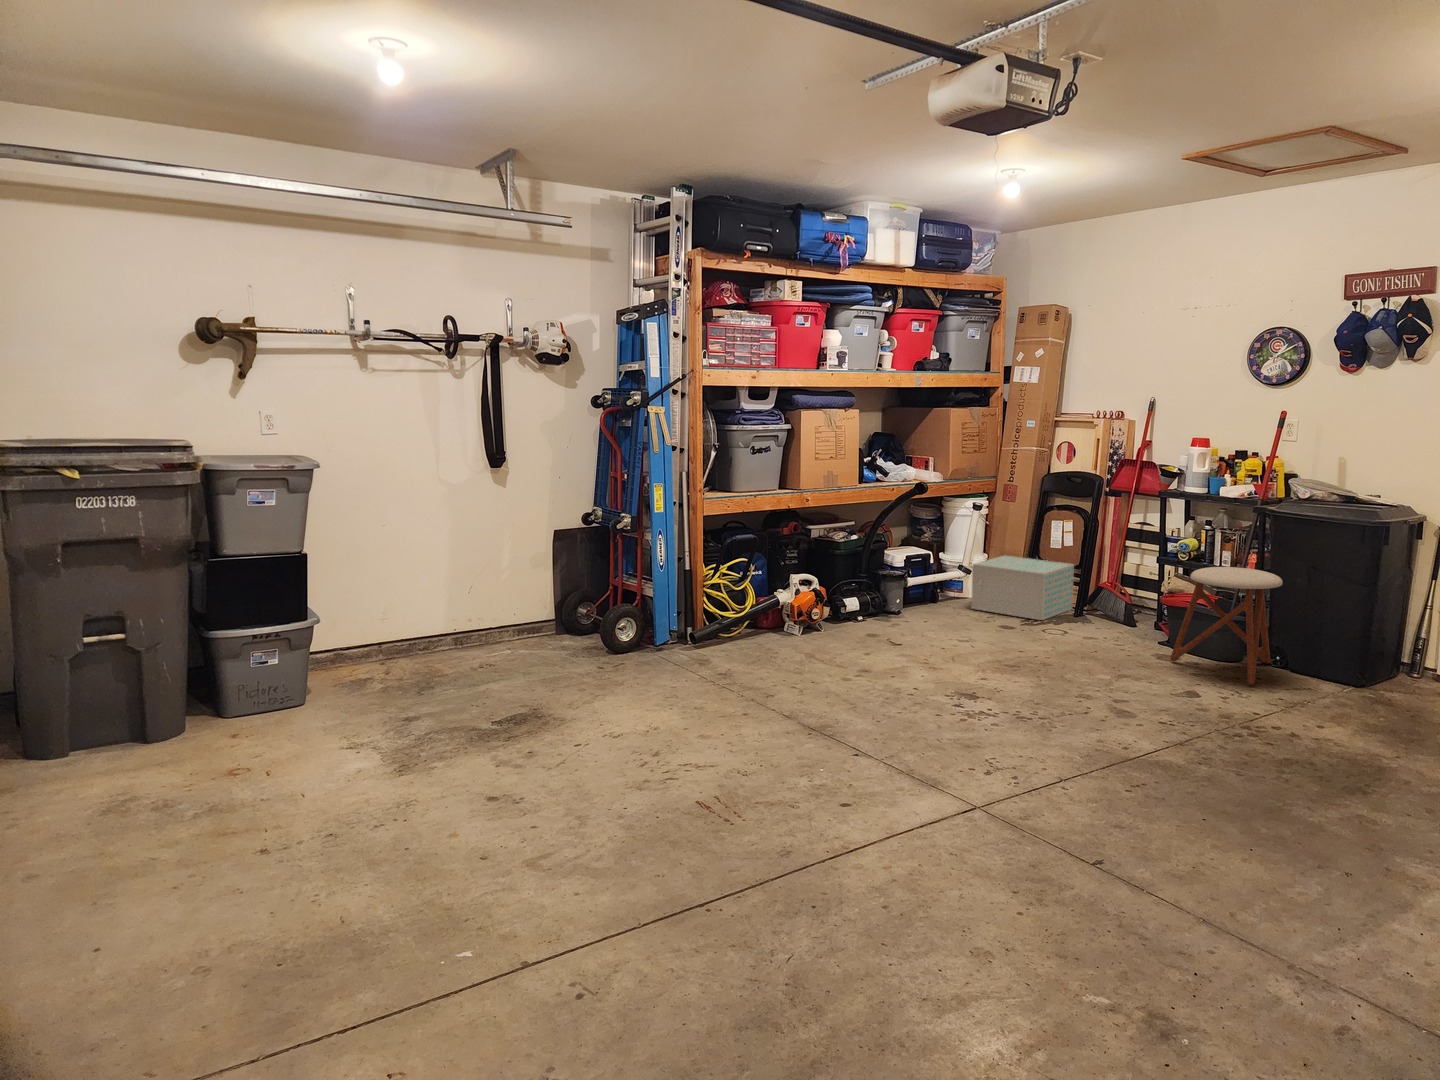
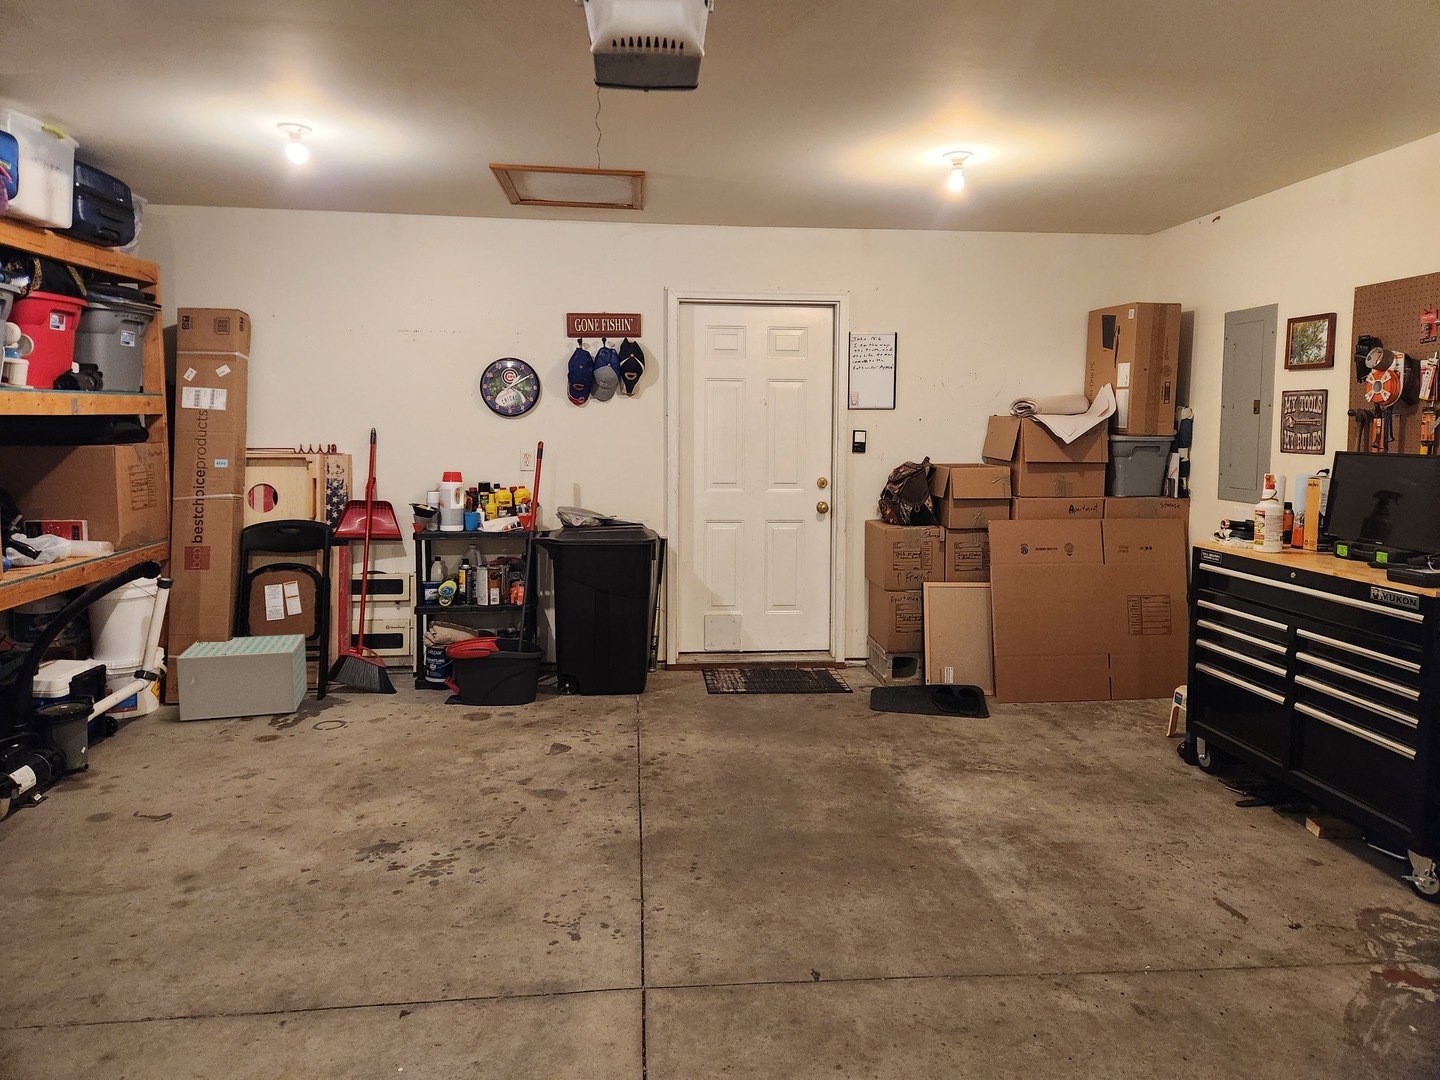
stool: present [1170,567,1283,685] -> none [497,604,602,723]

